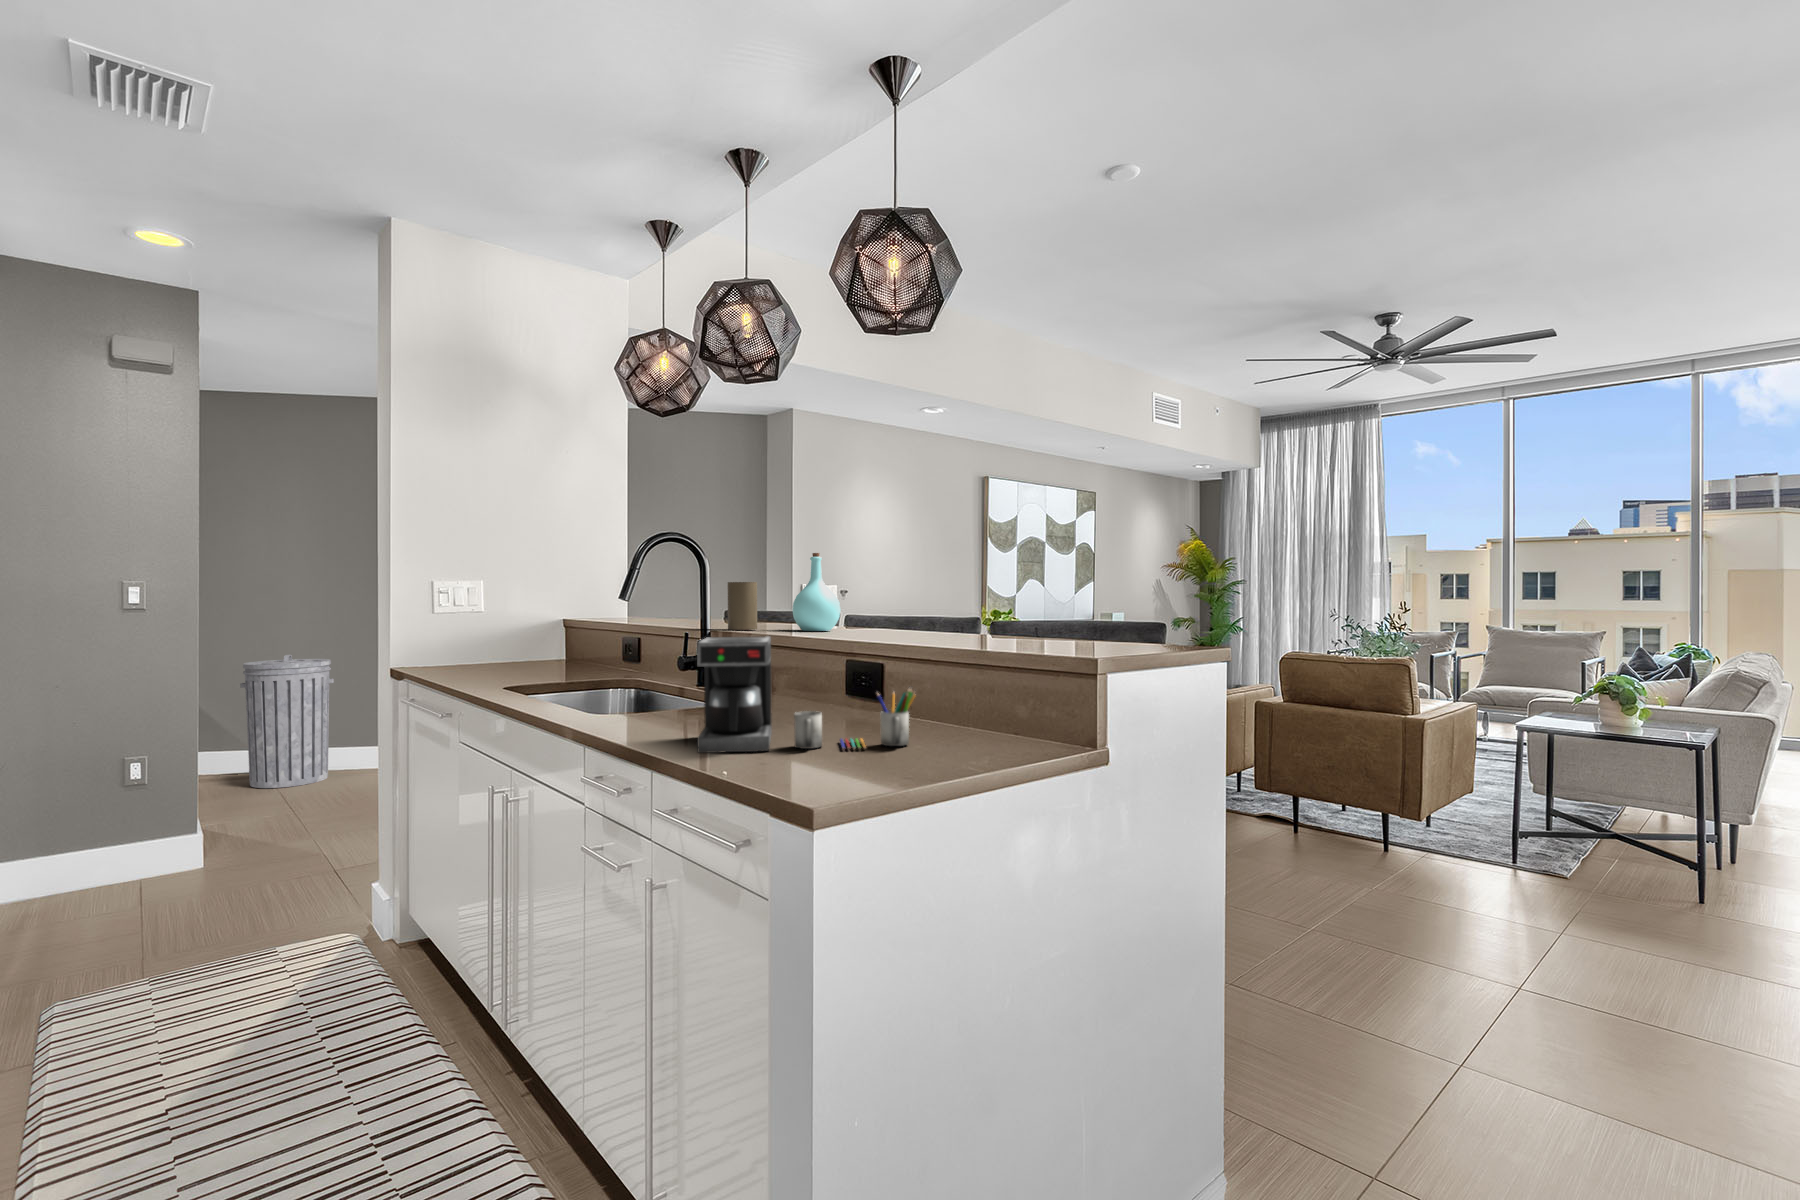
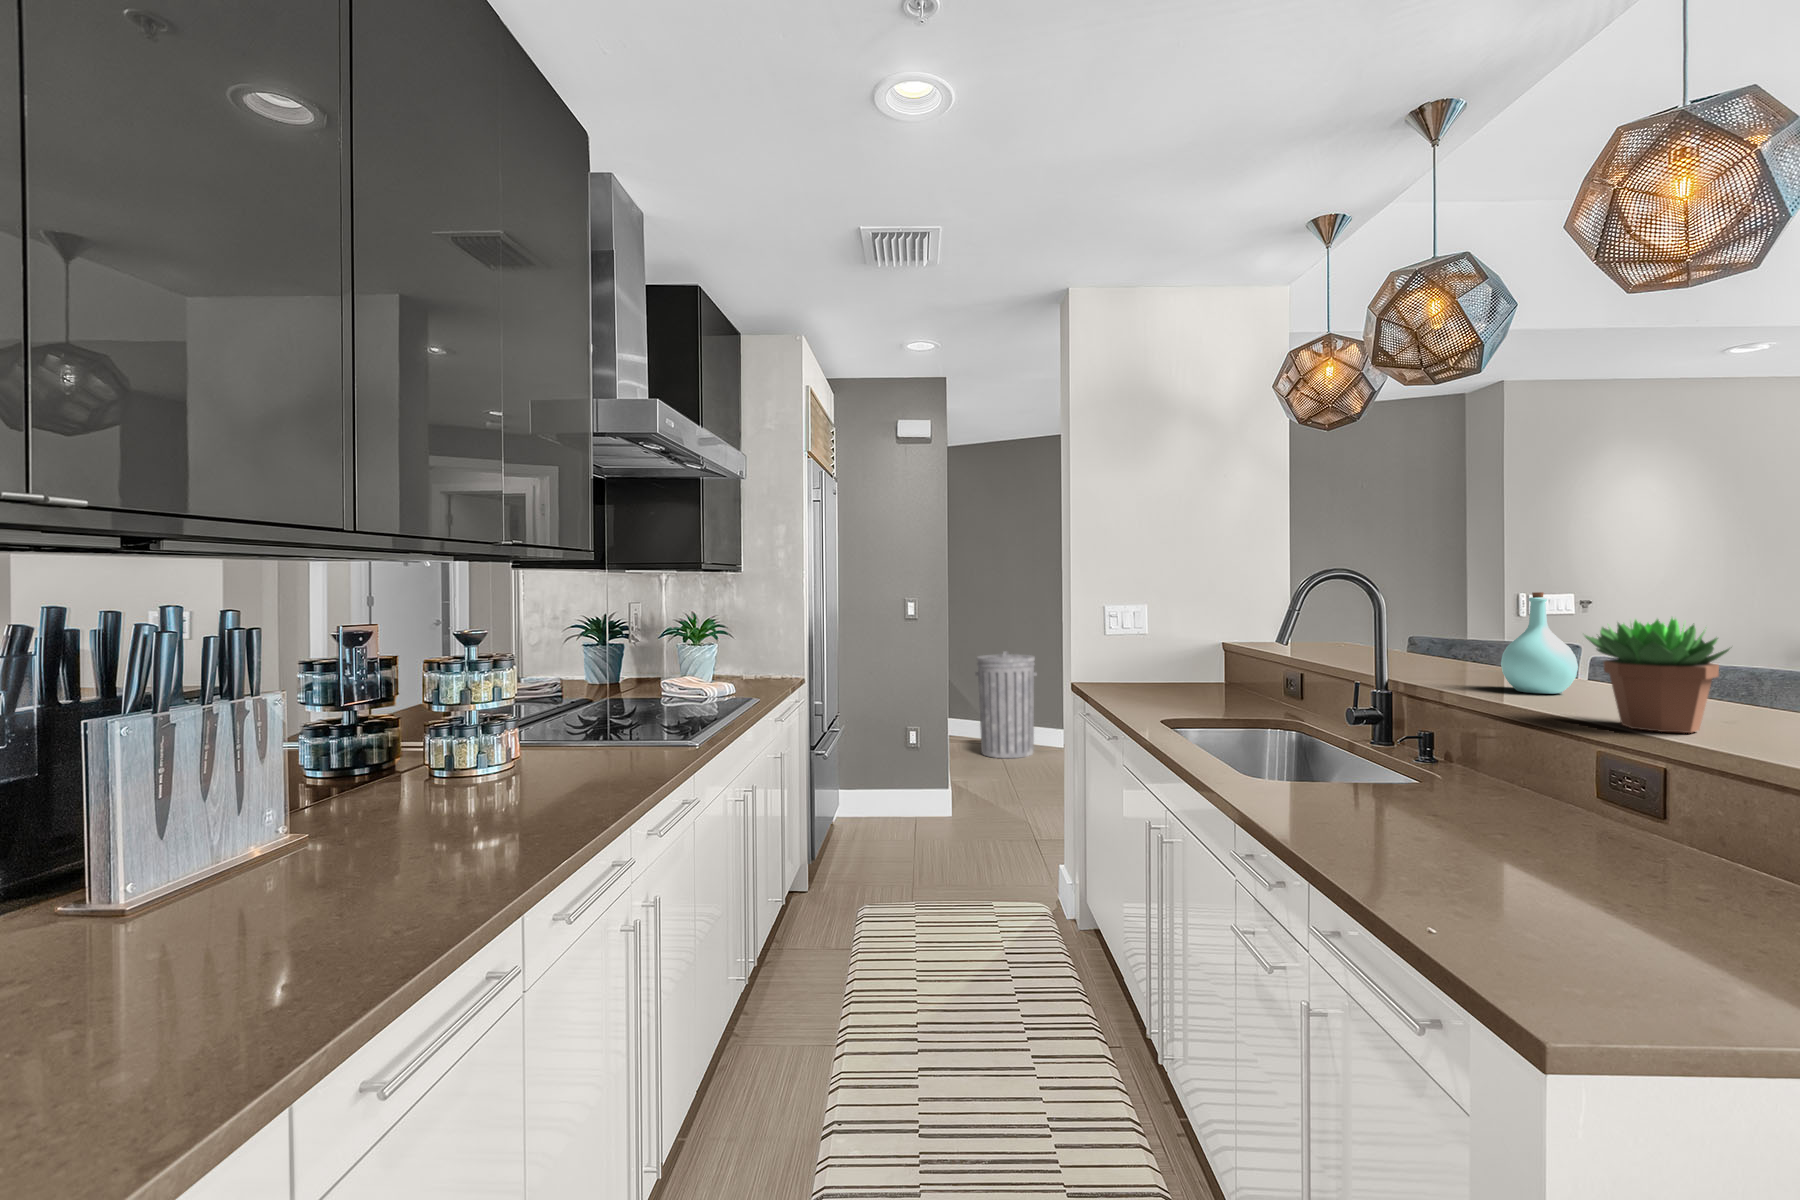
succulent plant: none [843,559,923,641] -> present [1585,618,1730,733]
cup: present [728,582,757,630] -> none [1408,627,1449,686]
coffee maker: present [697,636,916,753] -> none [1359,723,1719,920]

